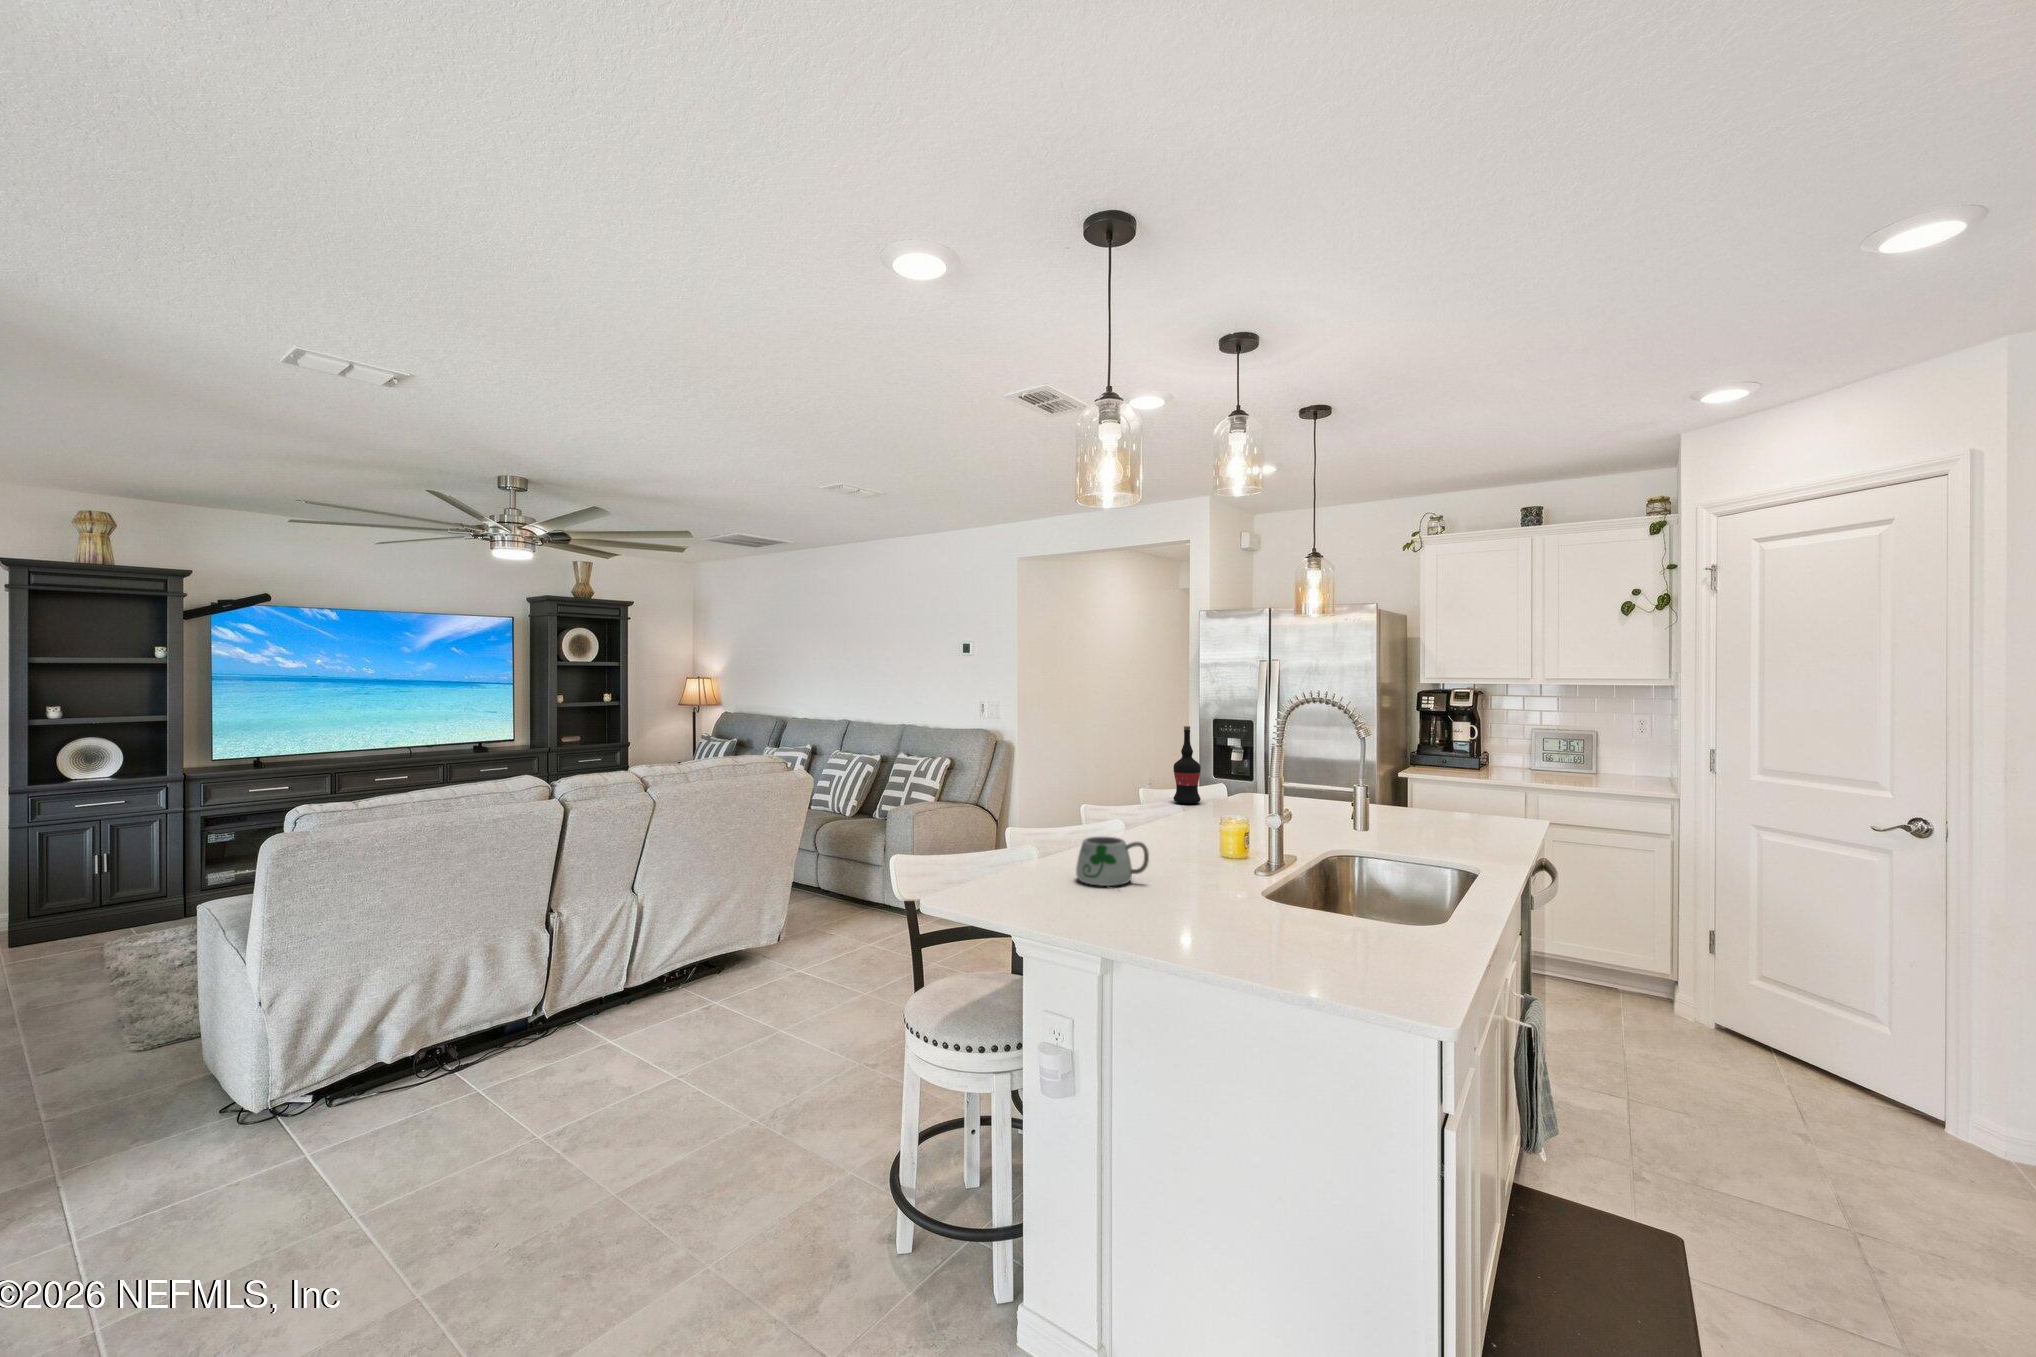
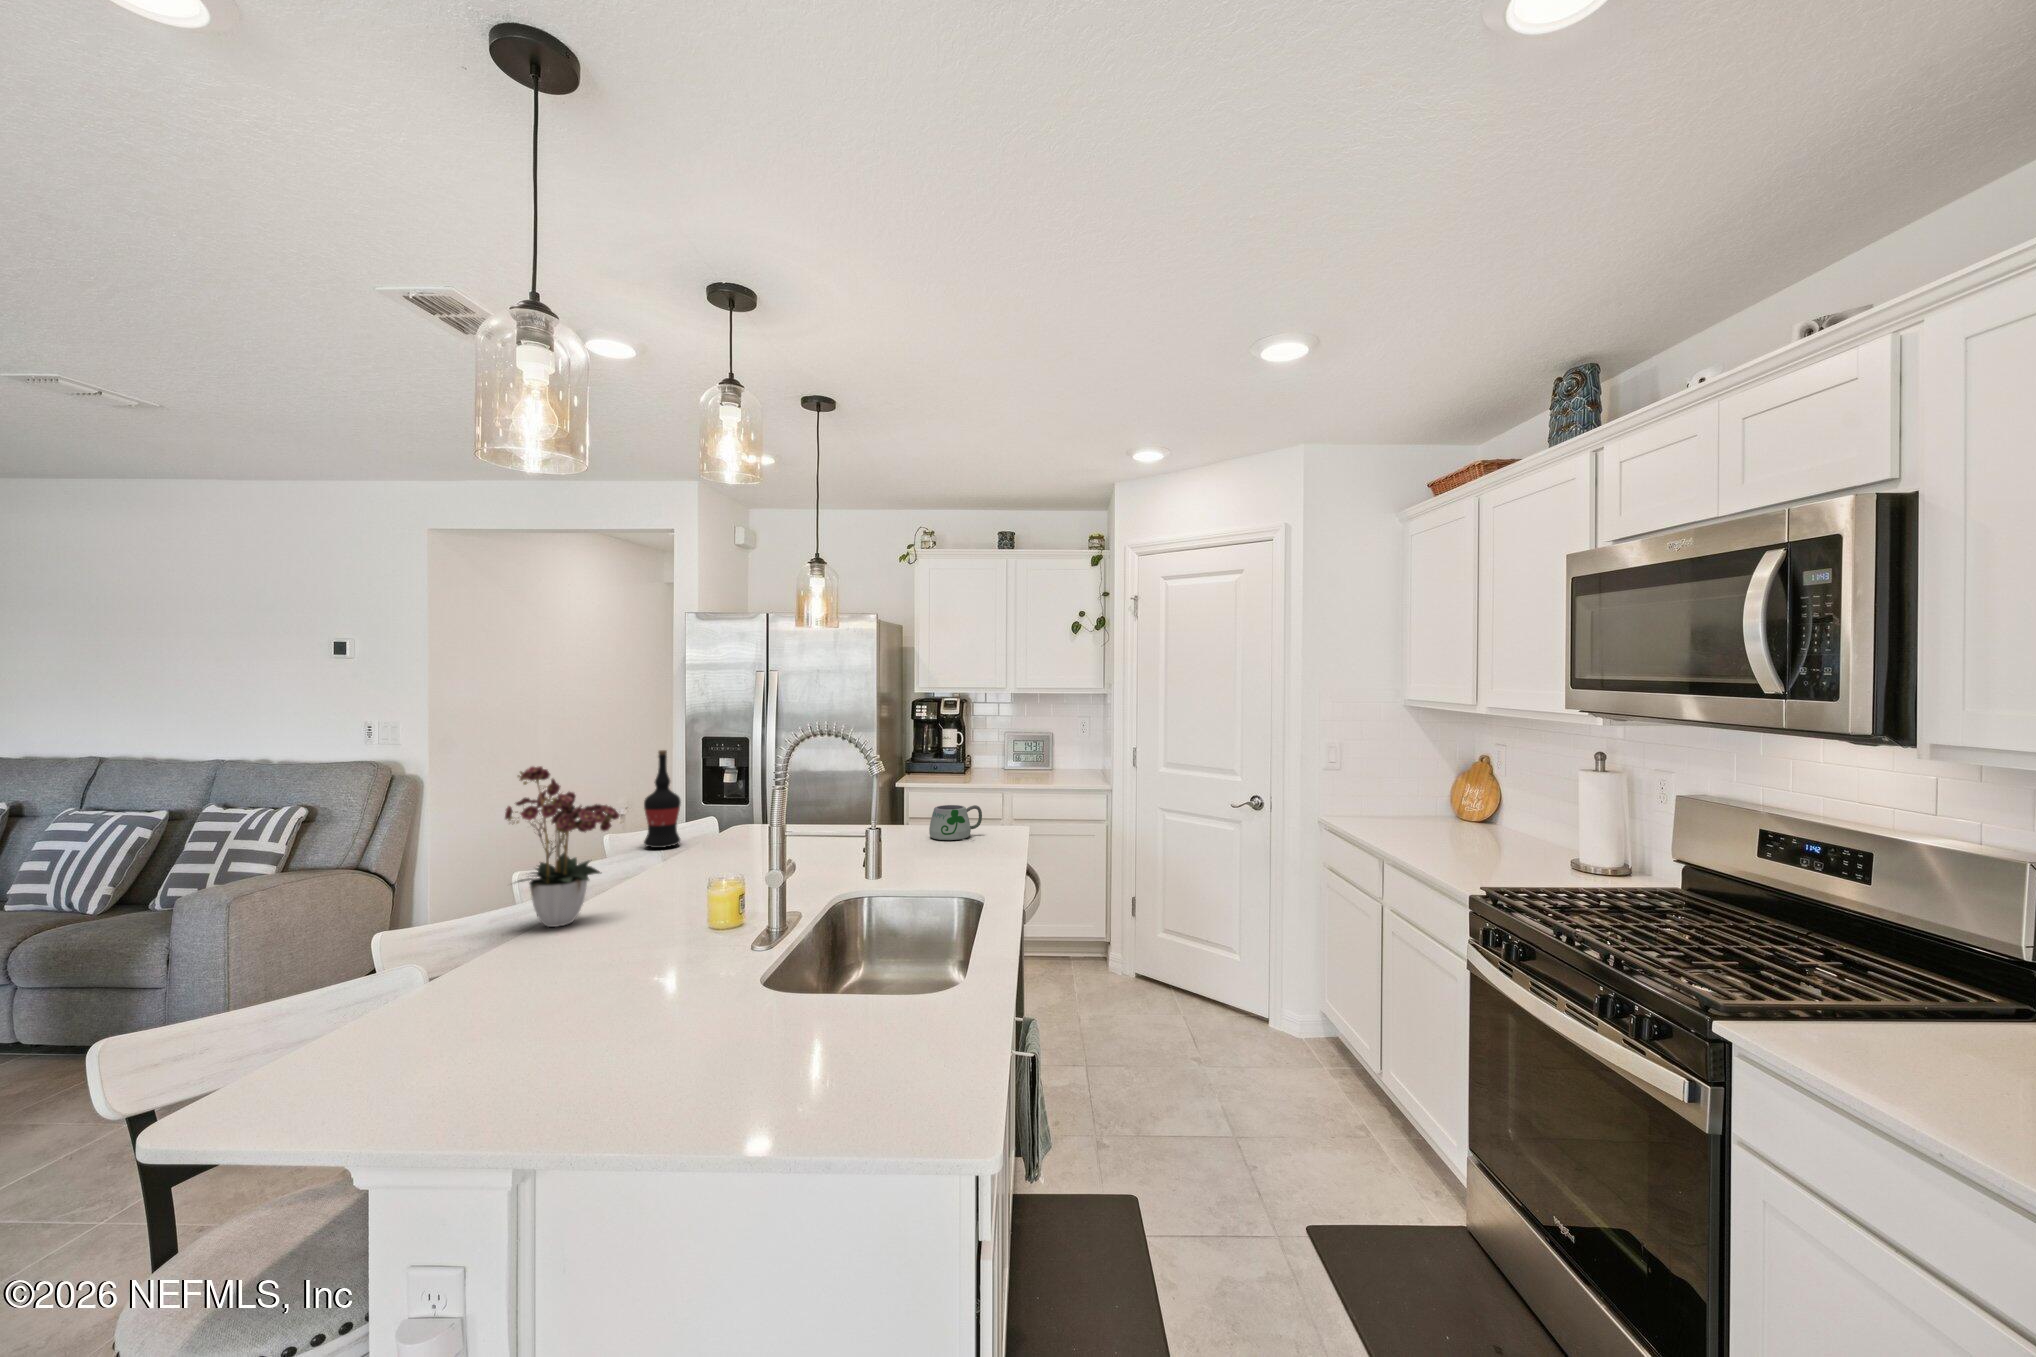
flower arrangement: none [1090,725,1168,841] -> present [505,766,620,927]
mug: present [1076,837,1149,891] -> present [929,805,982,841]

